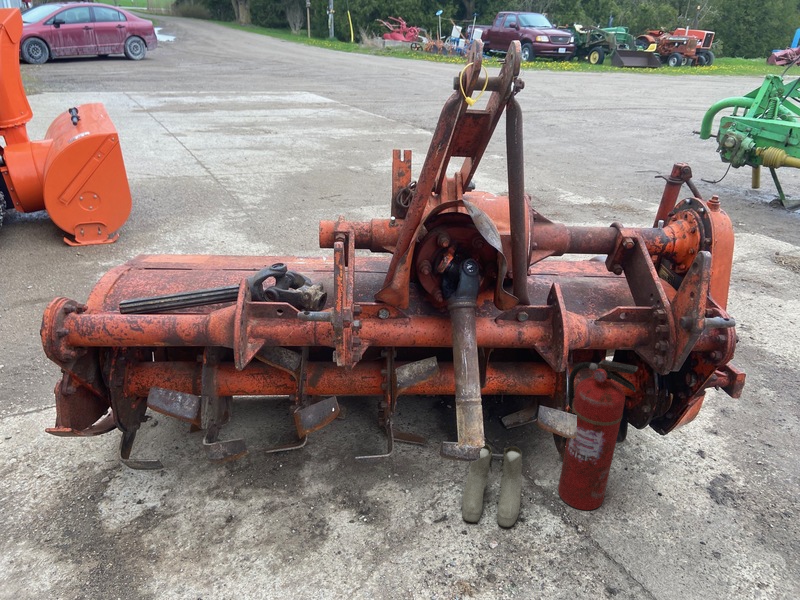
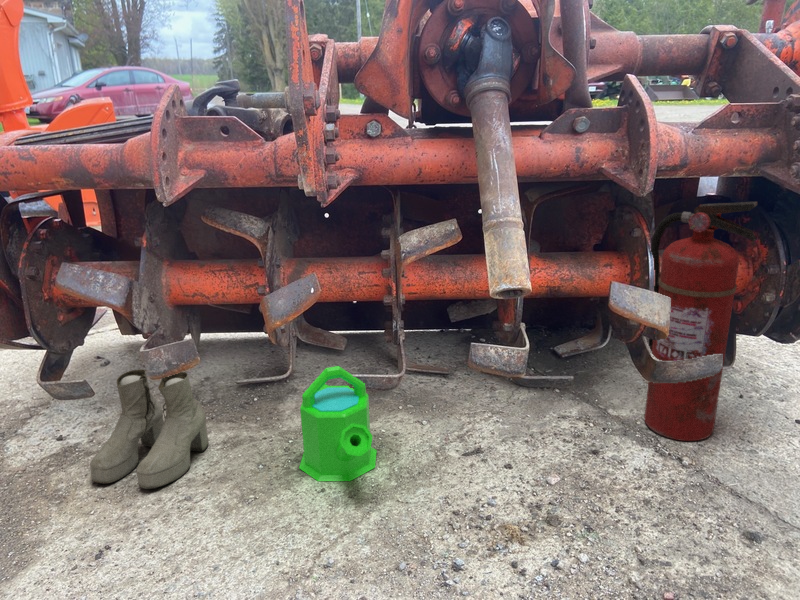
boots: present [462,444,522,527] -> present [90,369,208,489]
watering can: none [320,466,375,544] -> present [299,366,377,481]

